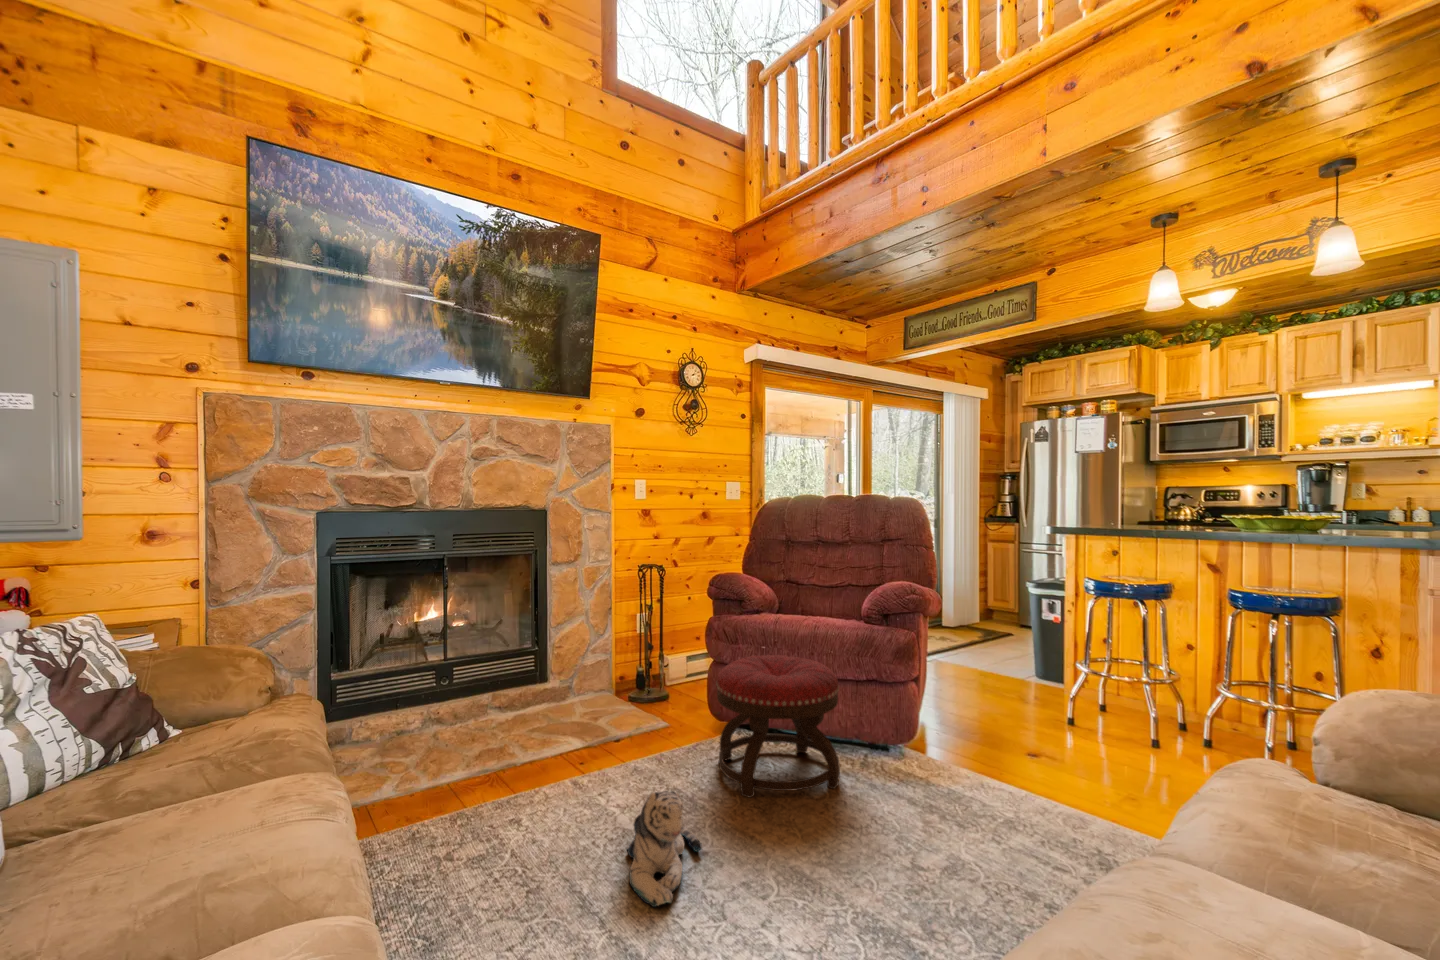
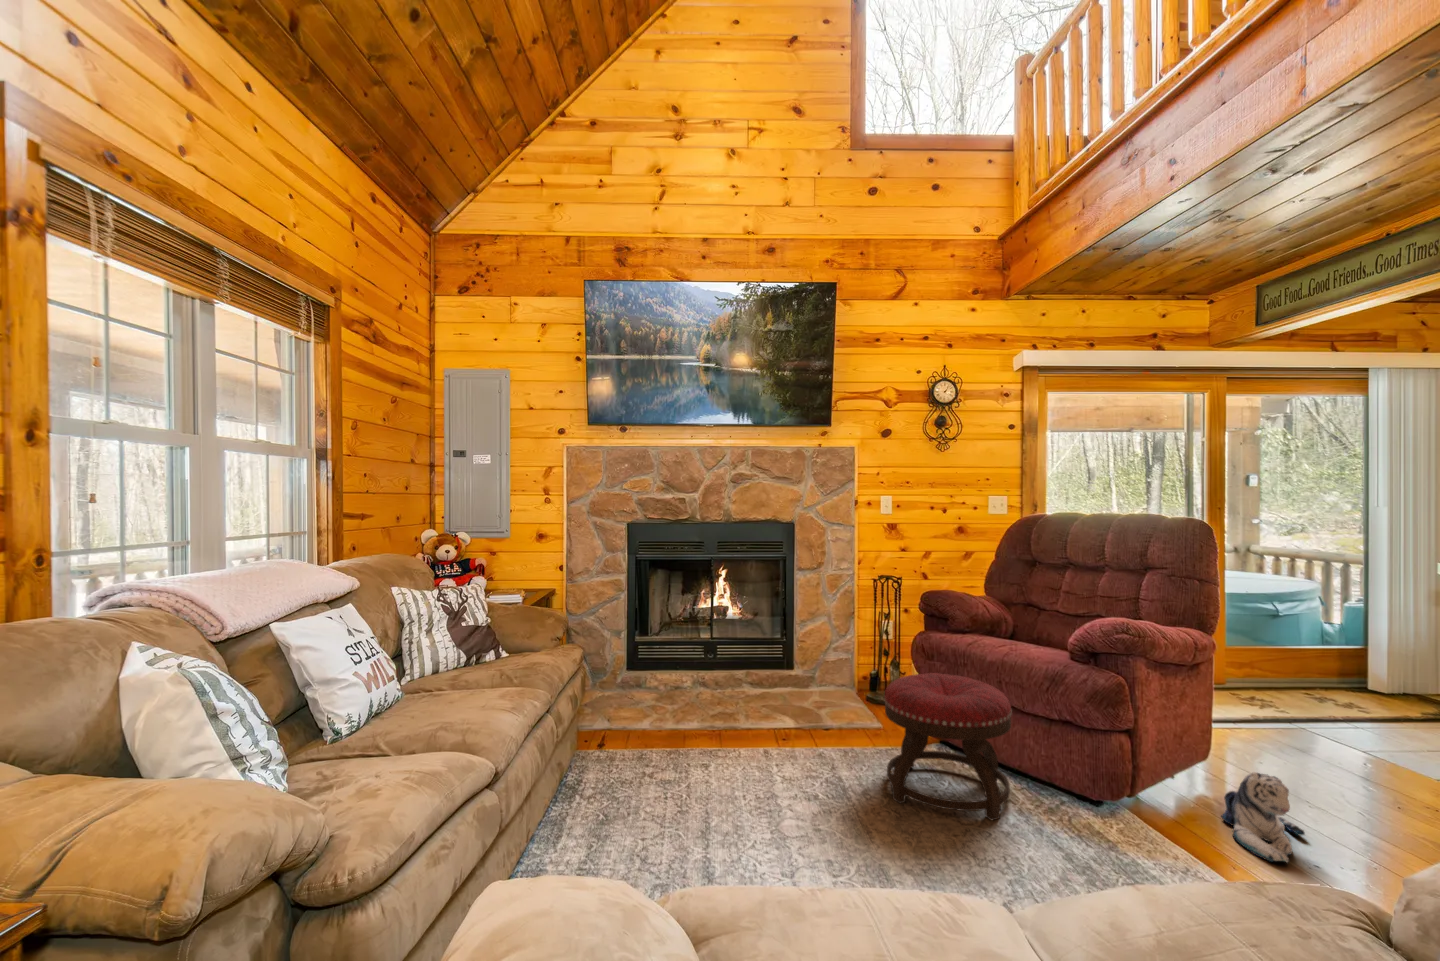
plush toy: present [627,791,702,907] -> present [1221,772,1305,863]

